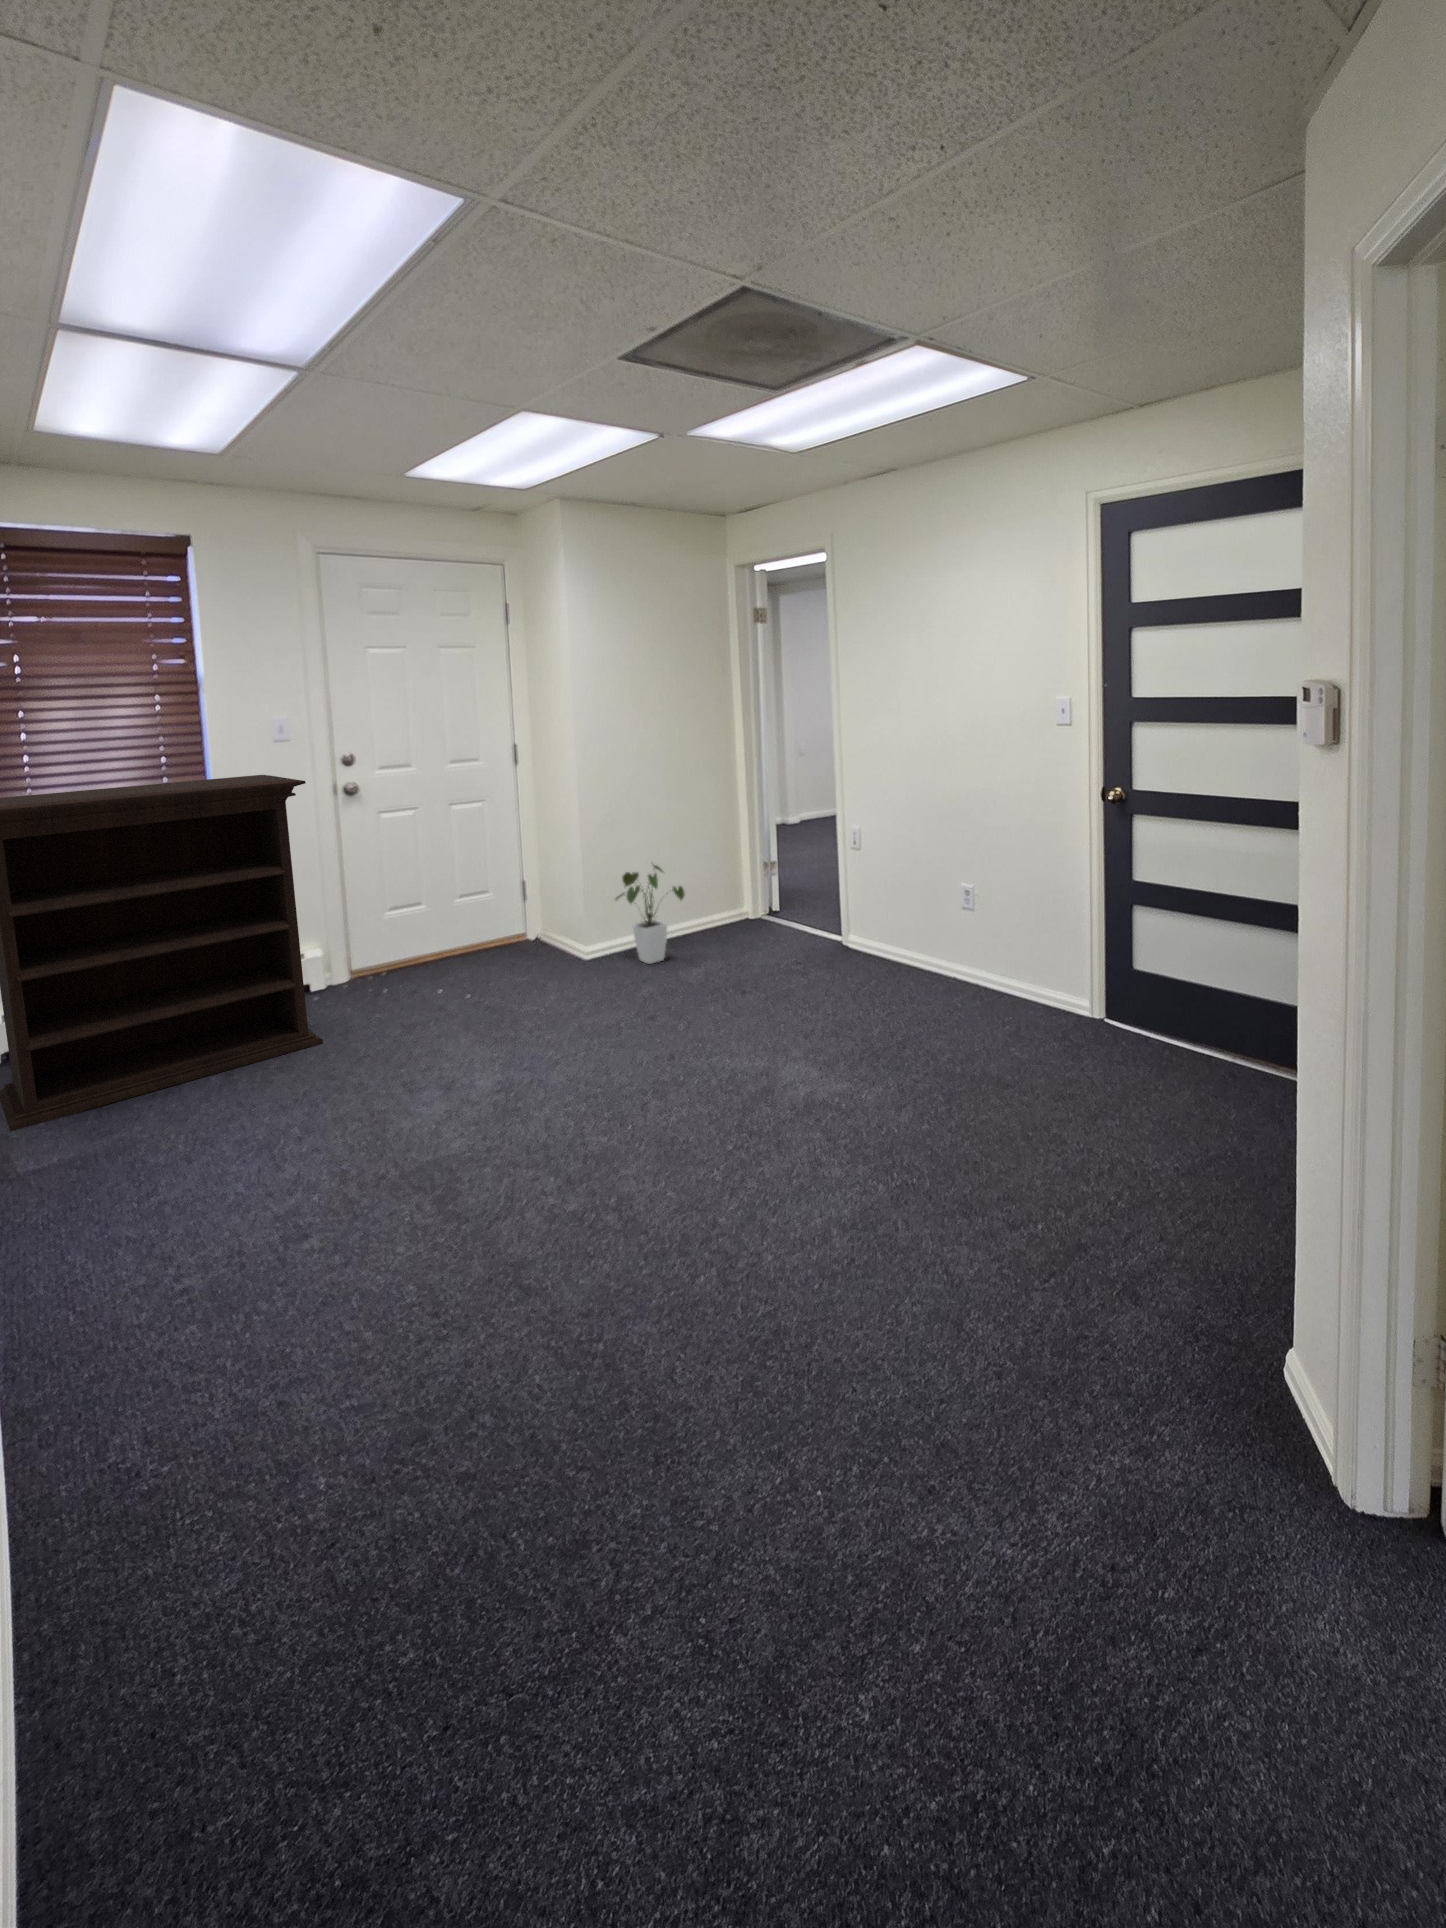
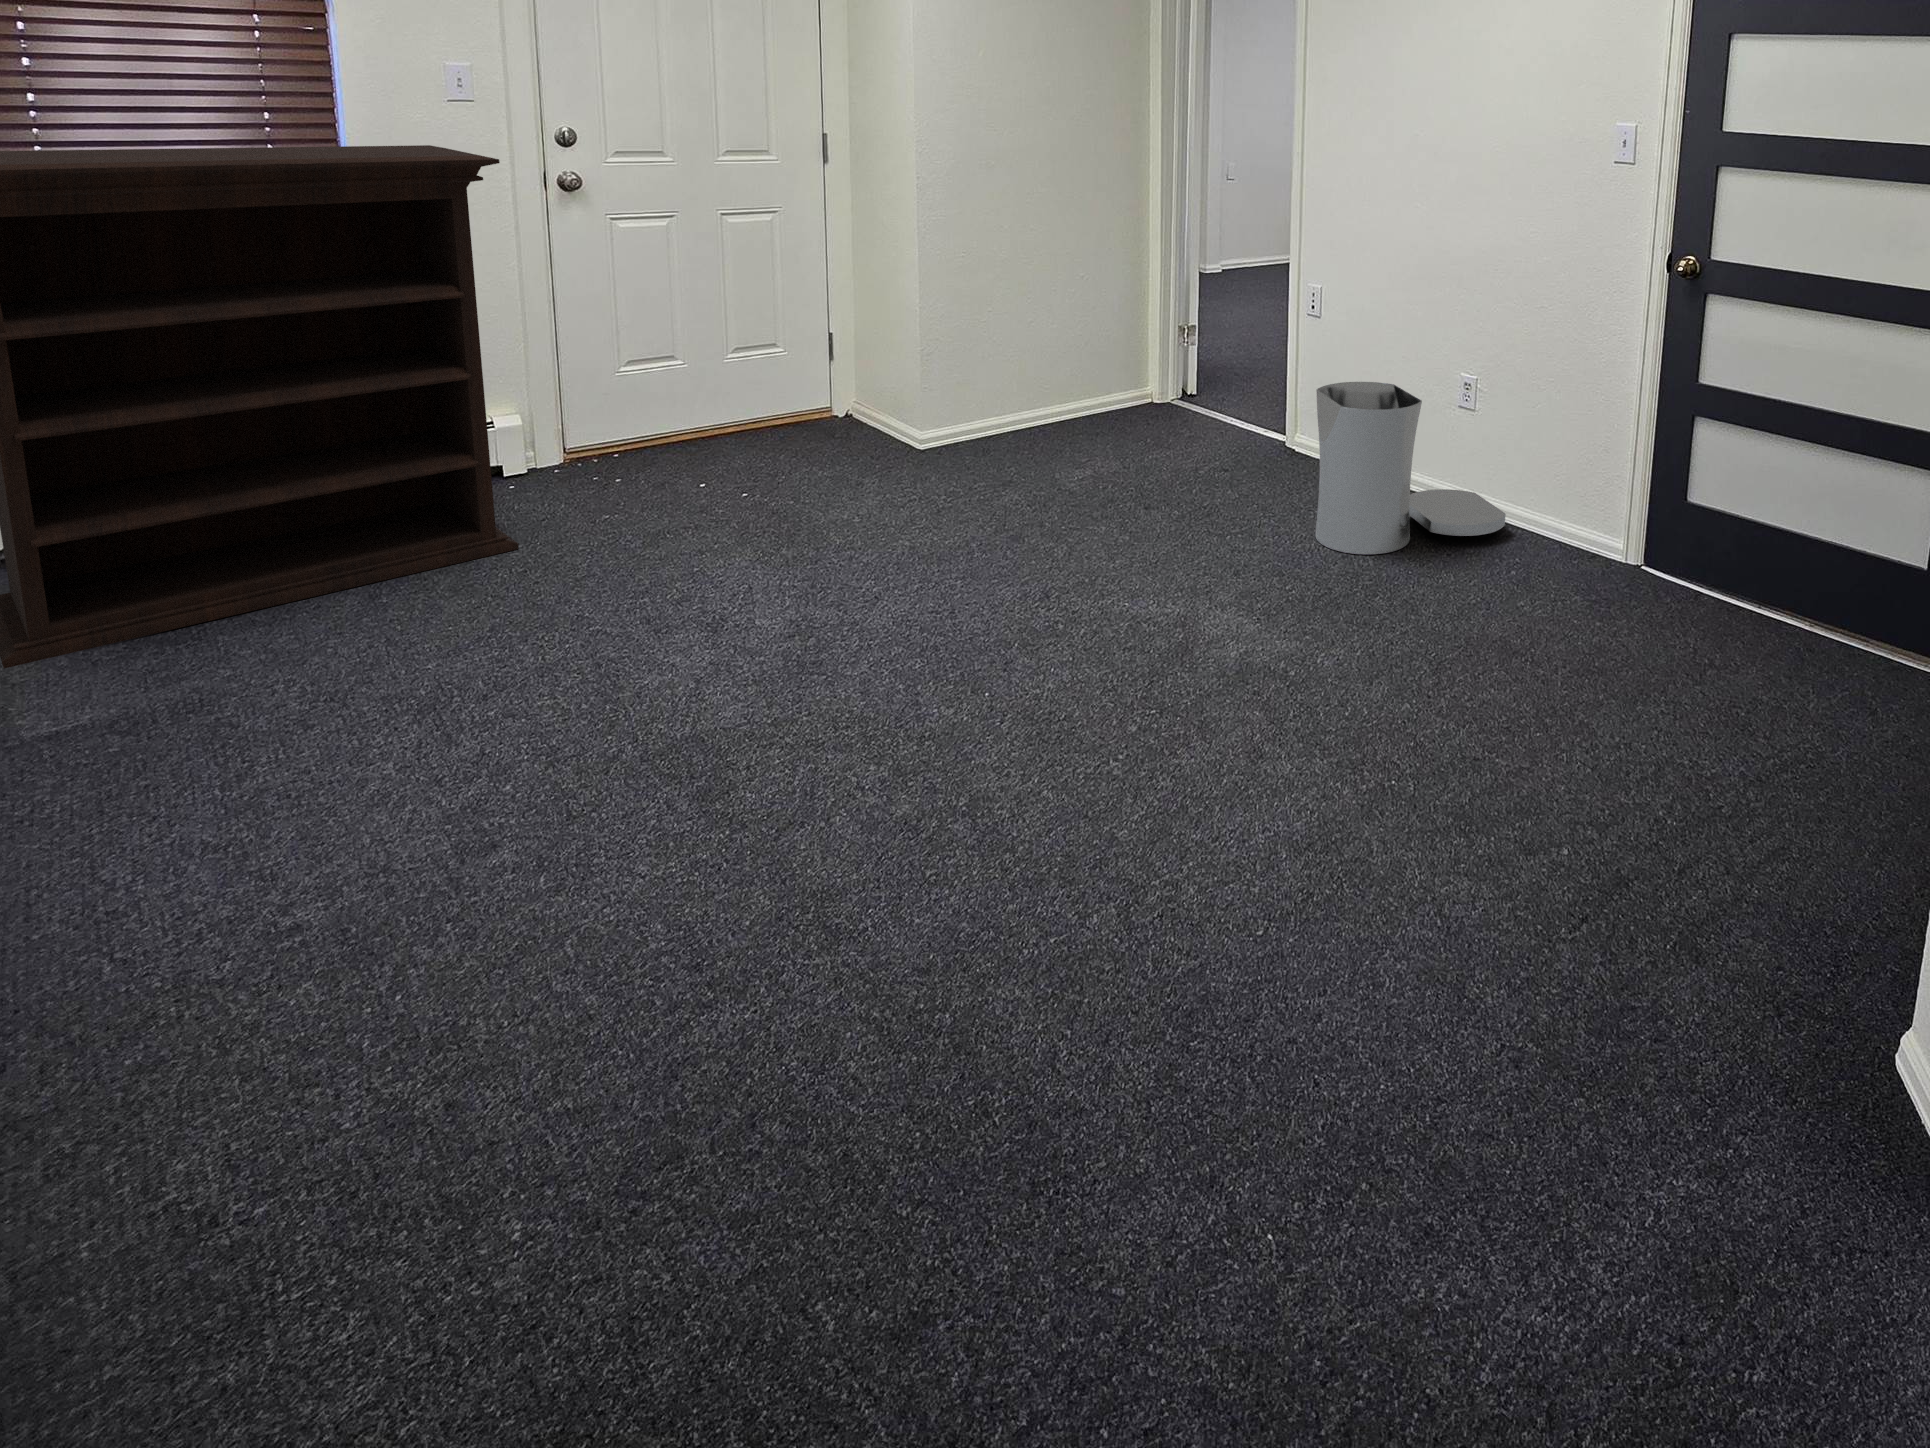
house plant: present [616,864,684,964] -> none [963,310,1066,454]
trash can: none [858,898,1003,1024] -> present [1315,382,1506,554]

